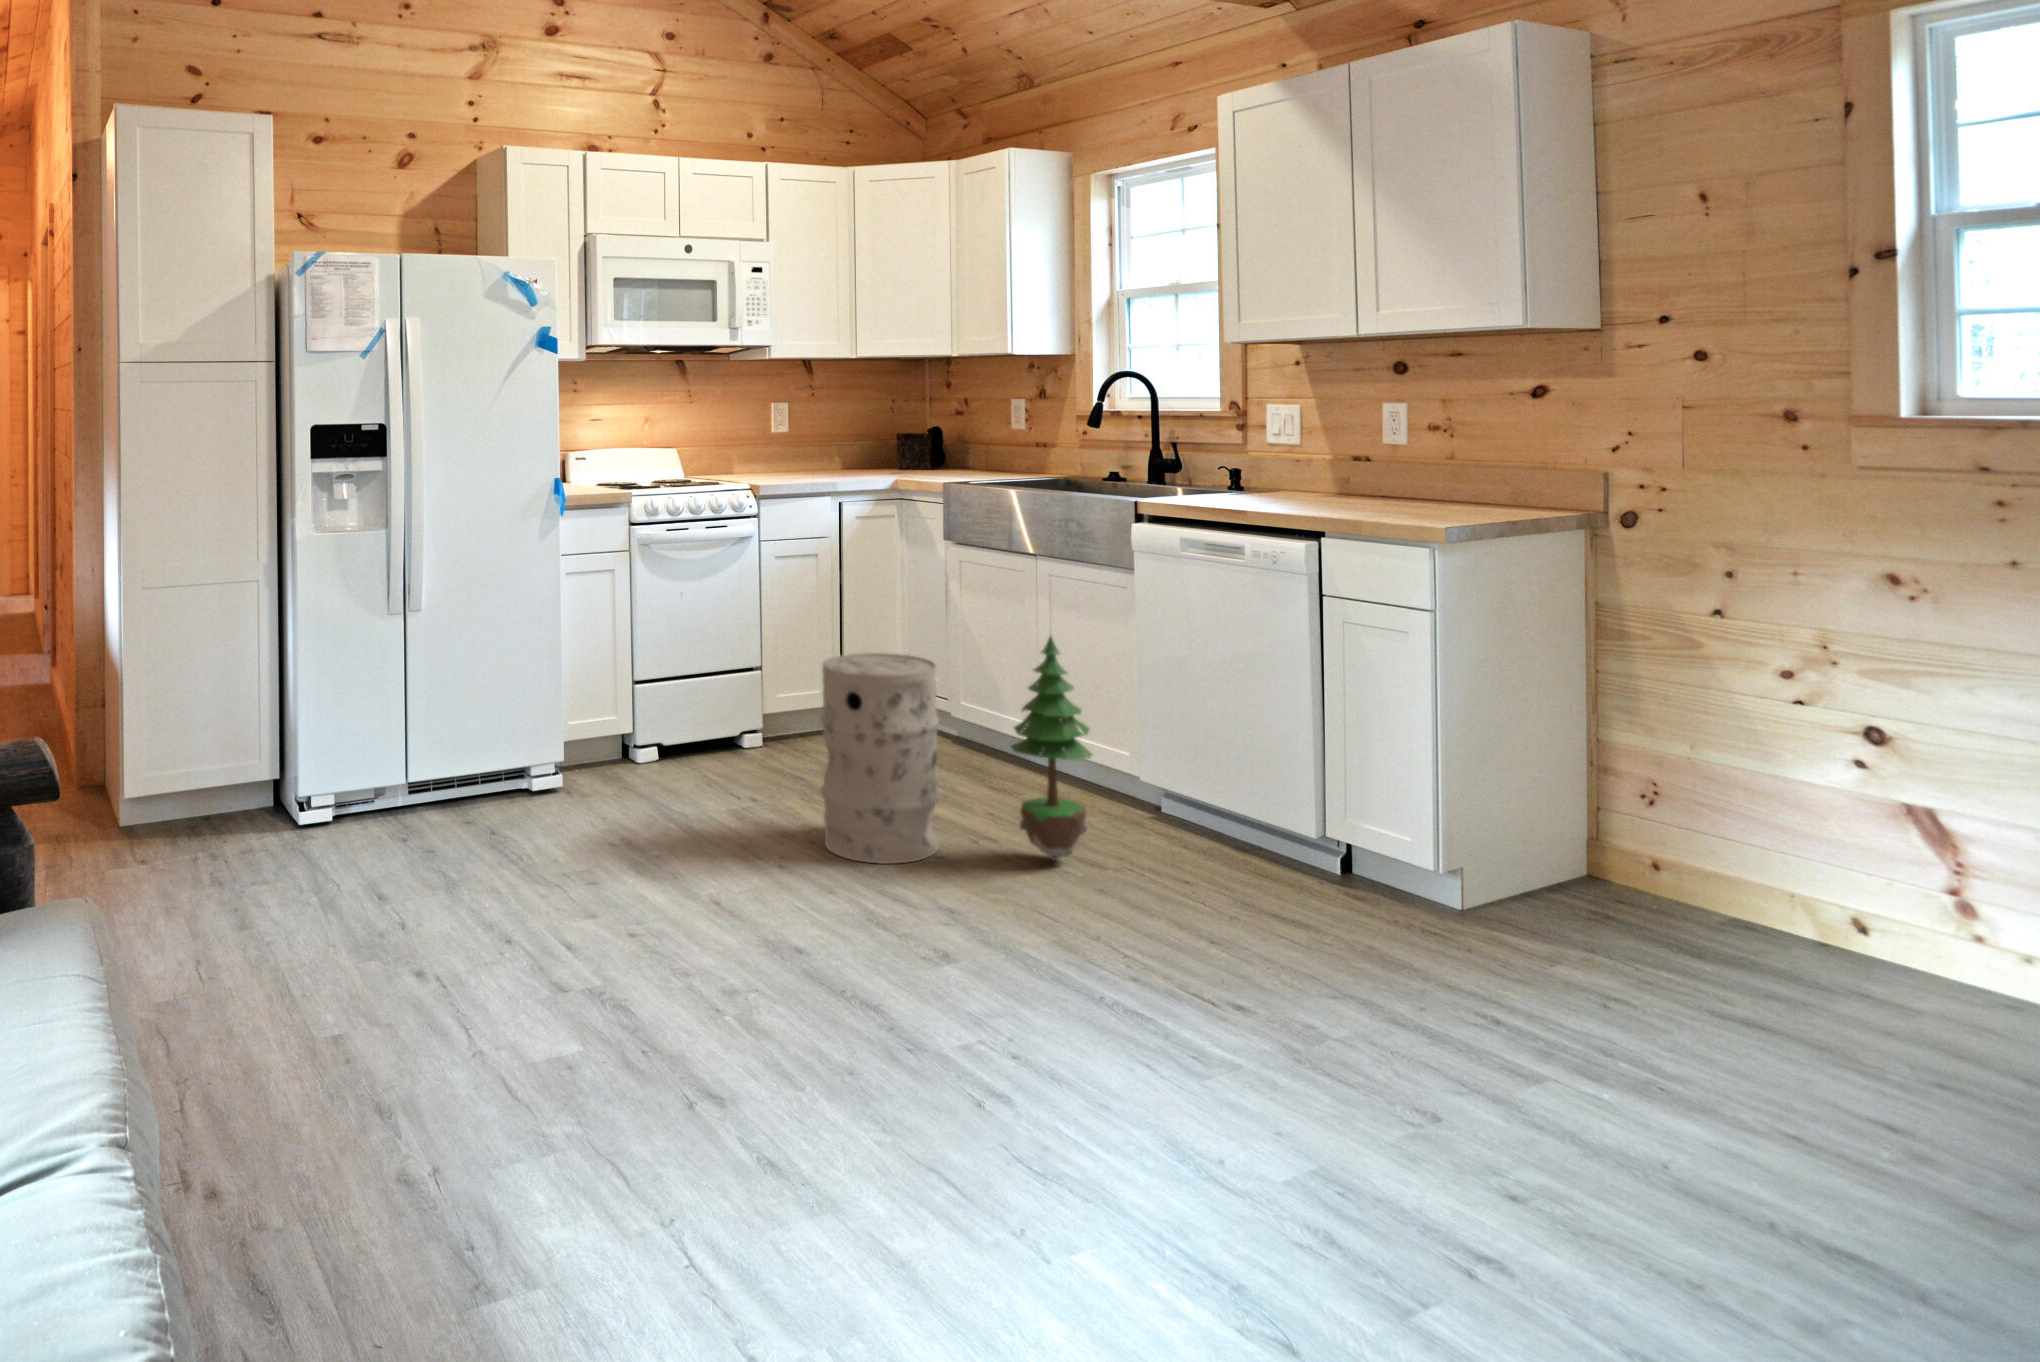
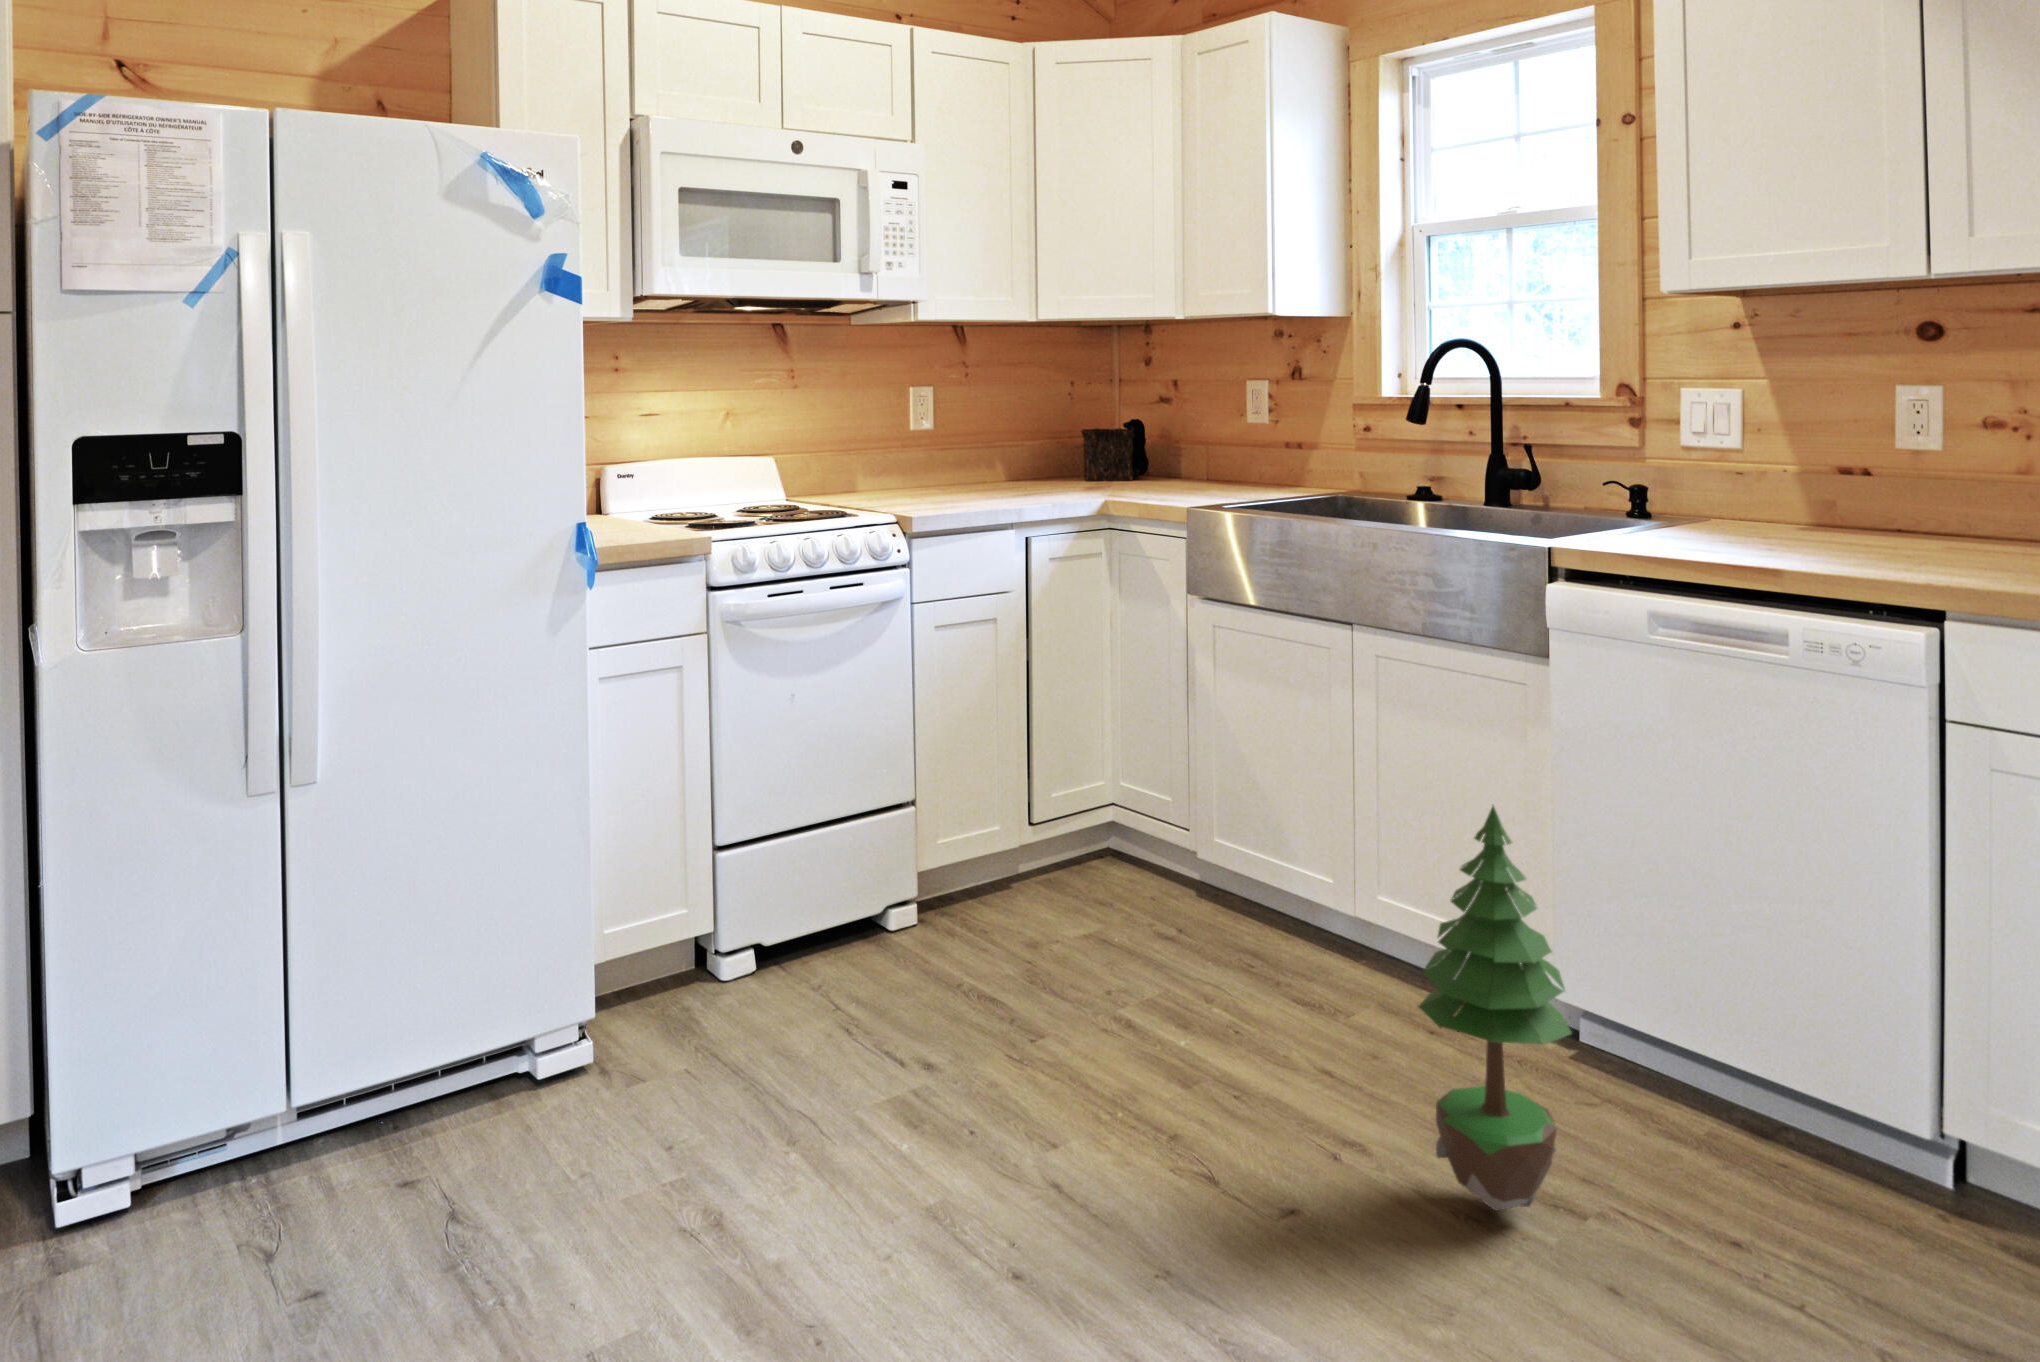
trash can: present [820,653,941,864] -> none [1072,828,1288,1249]

